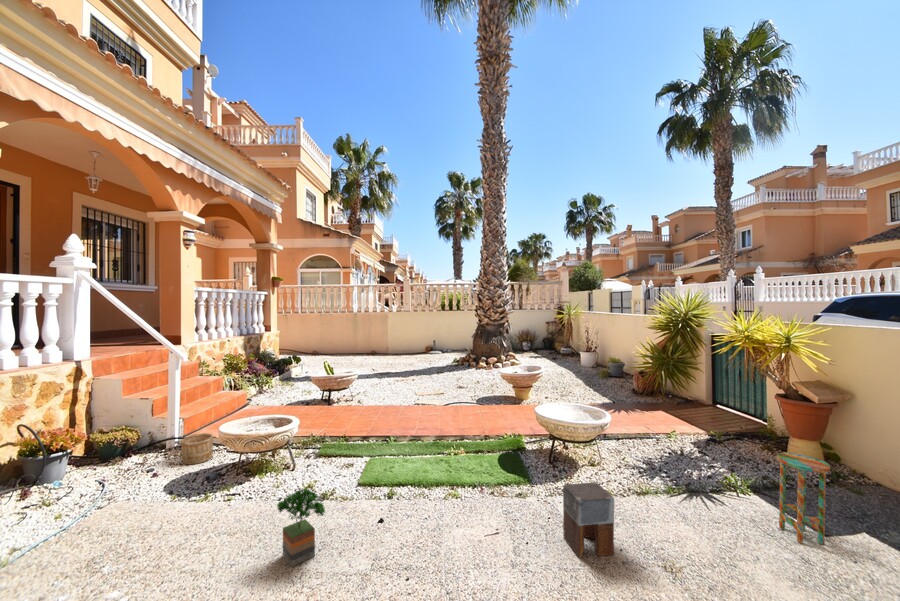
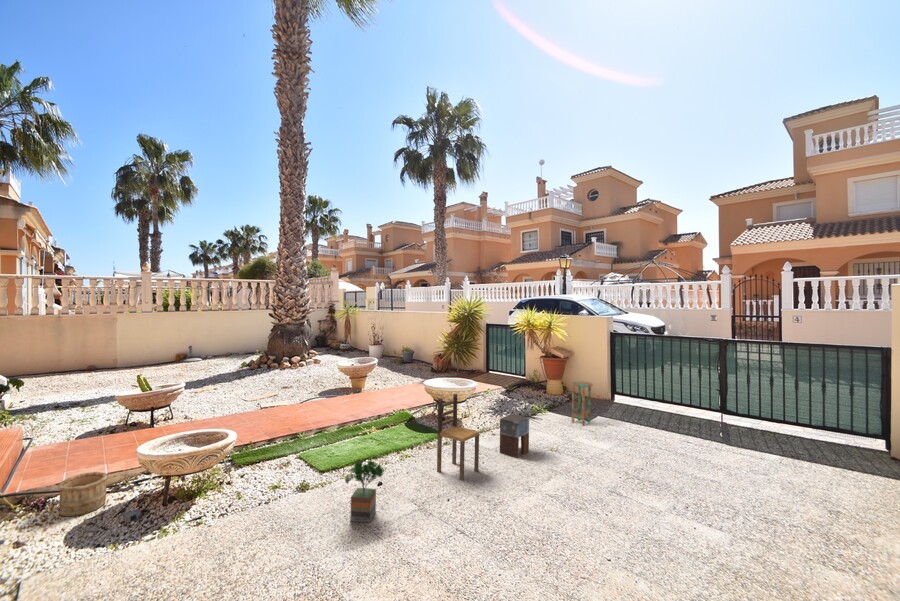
chair: none [445,432,494,559] -> present [437,394,479,480]

